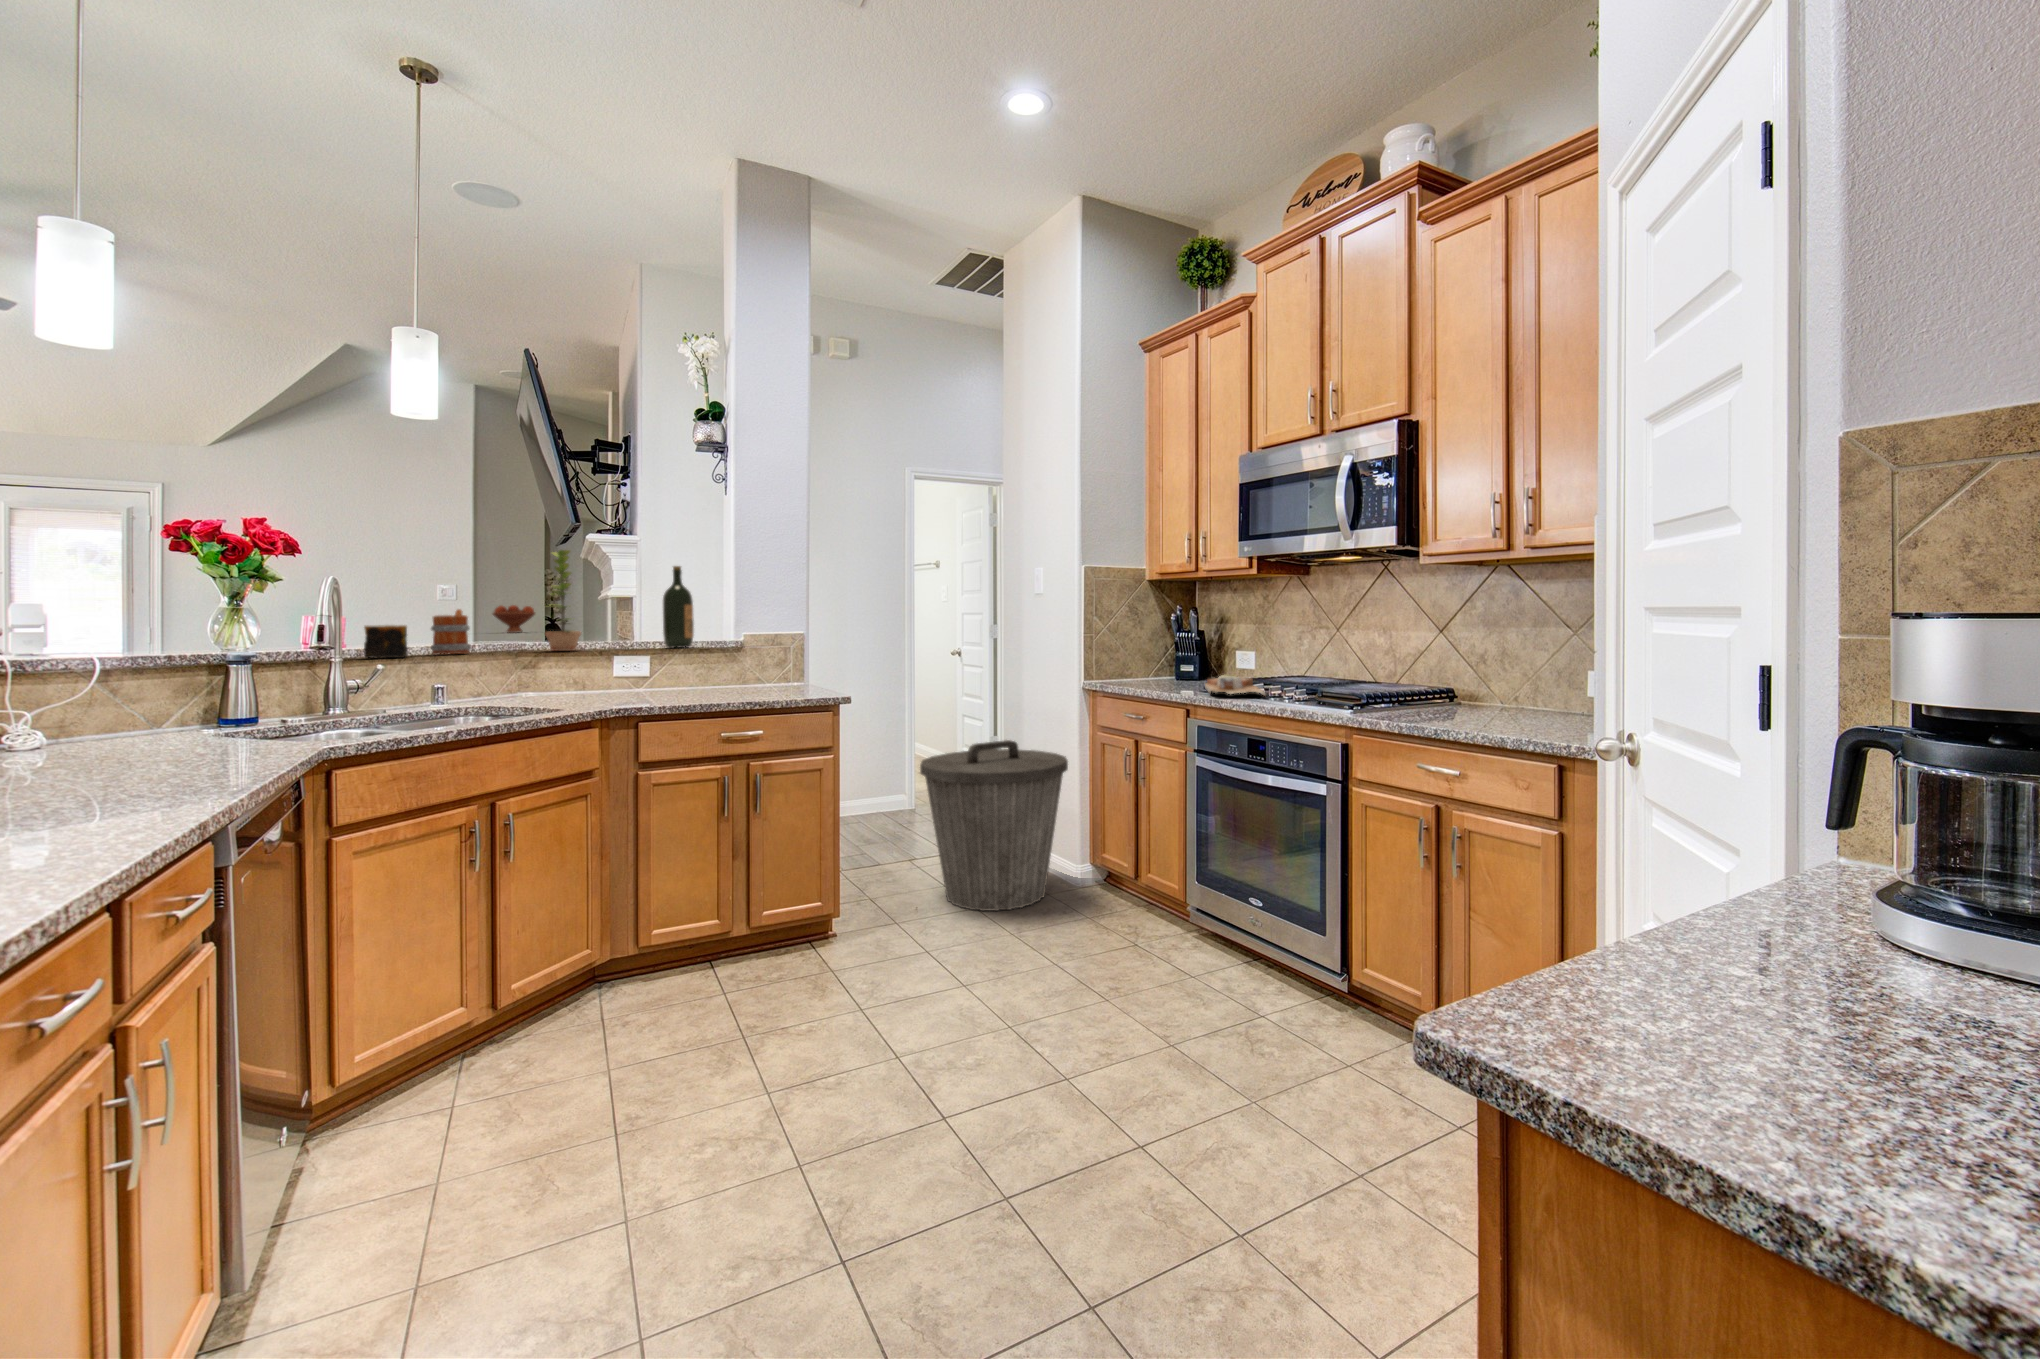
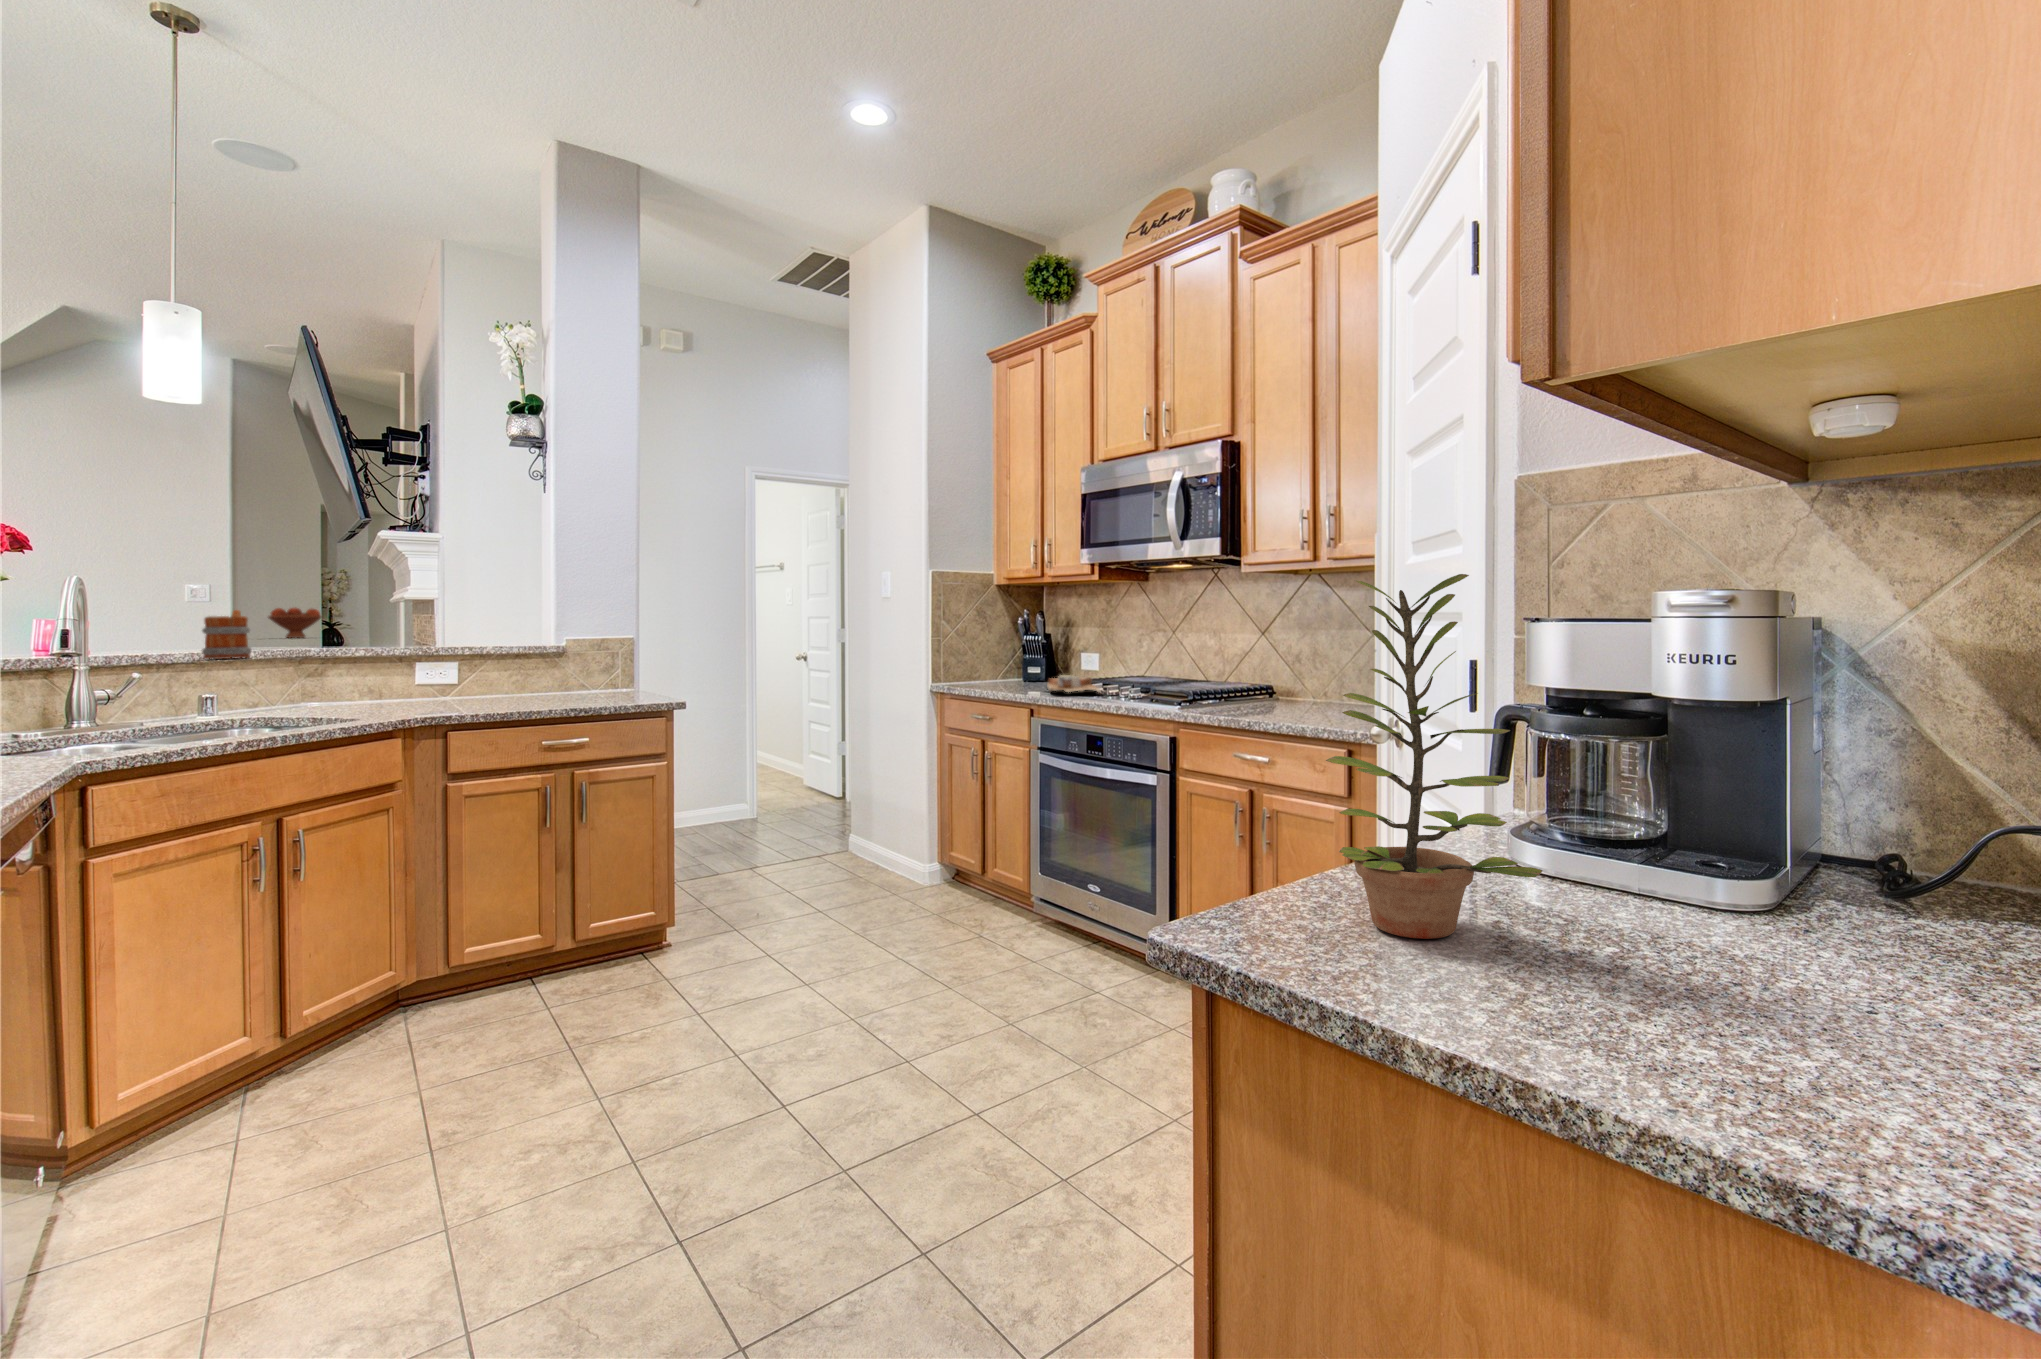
plant: present [545,550,581,651] -> present [1326,574,1543,939]
wine bottle: present [663,566,694,648] -> none [479,565,514,651]
candle: present [364,625,408,658] -> none [119,627,174,663]
trash can: present [920,740,1068,911] -> none [763,742,915,913]

